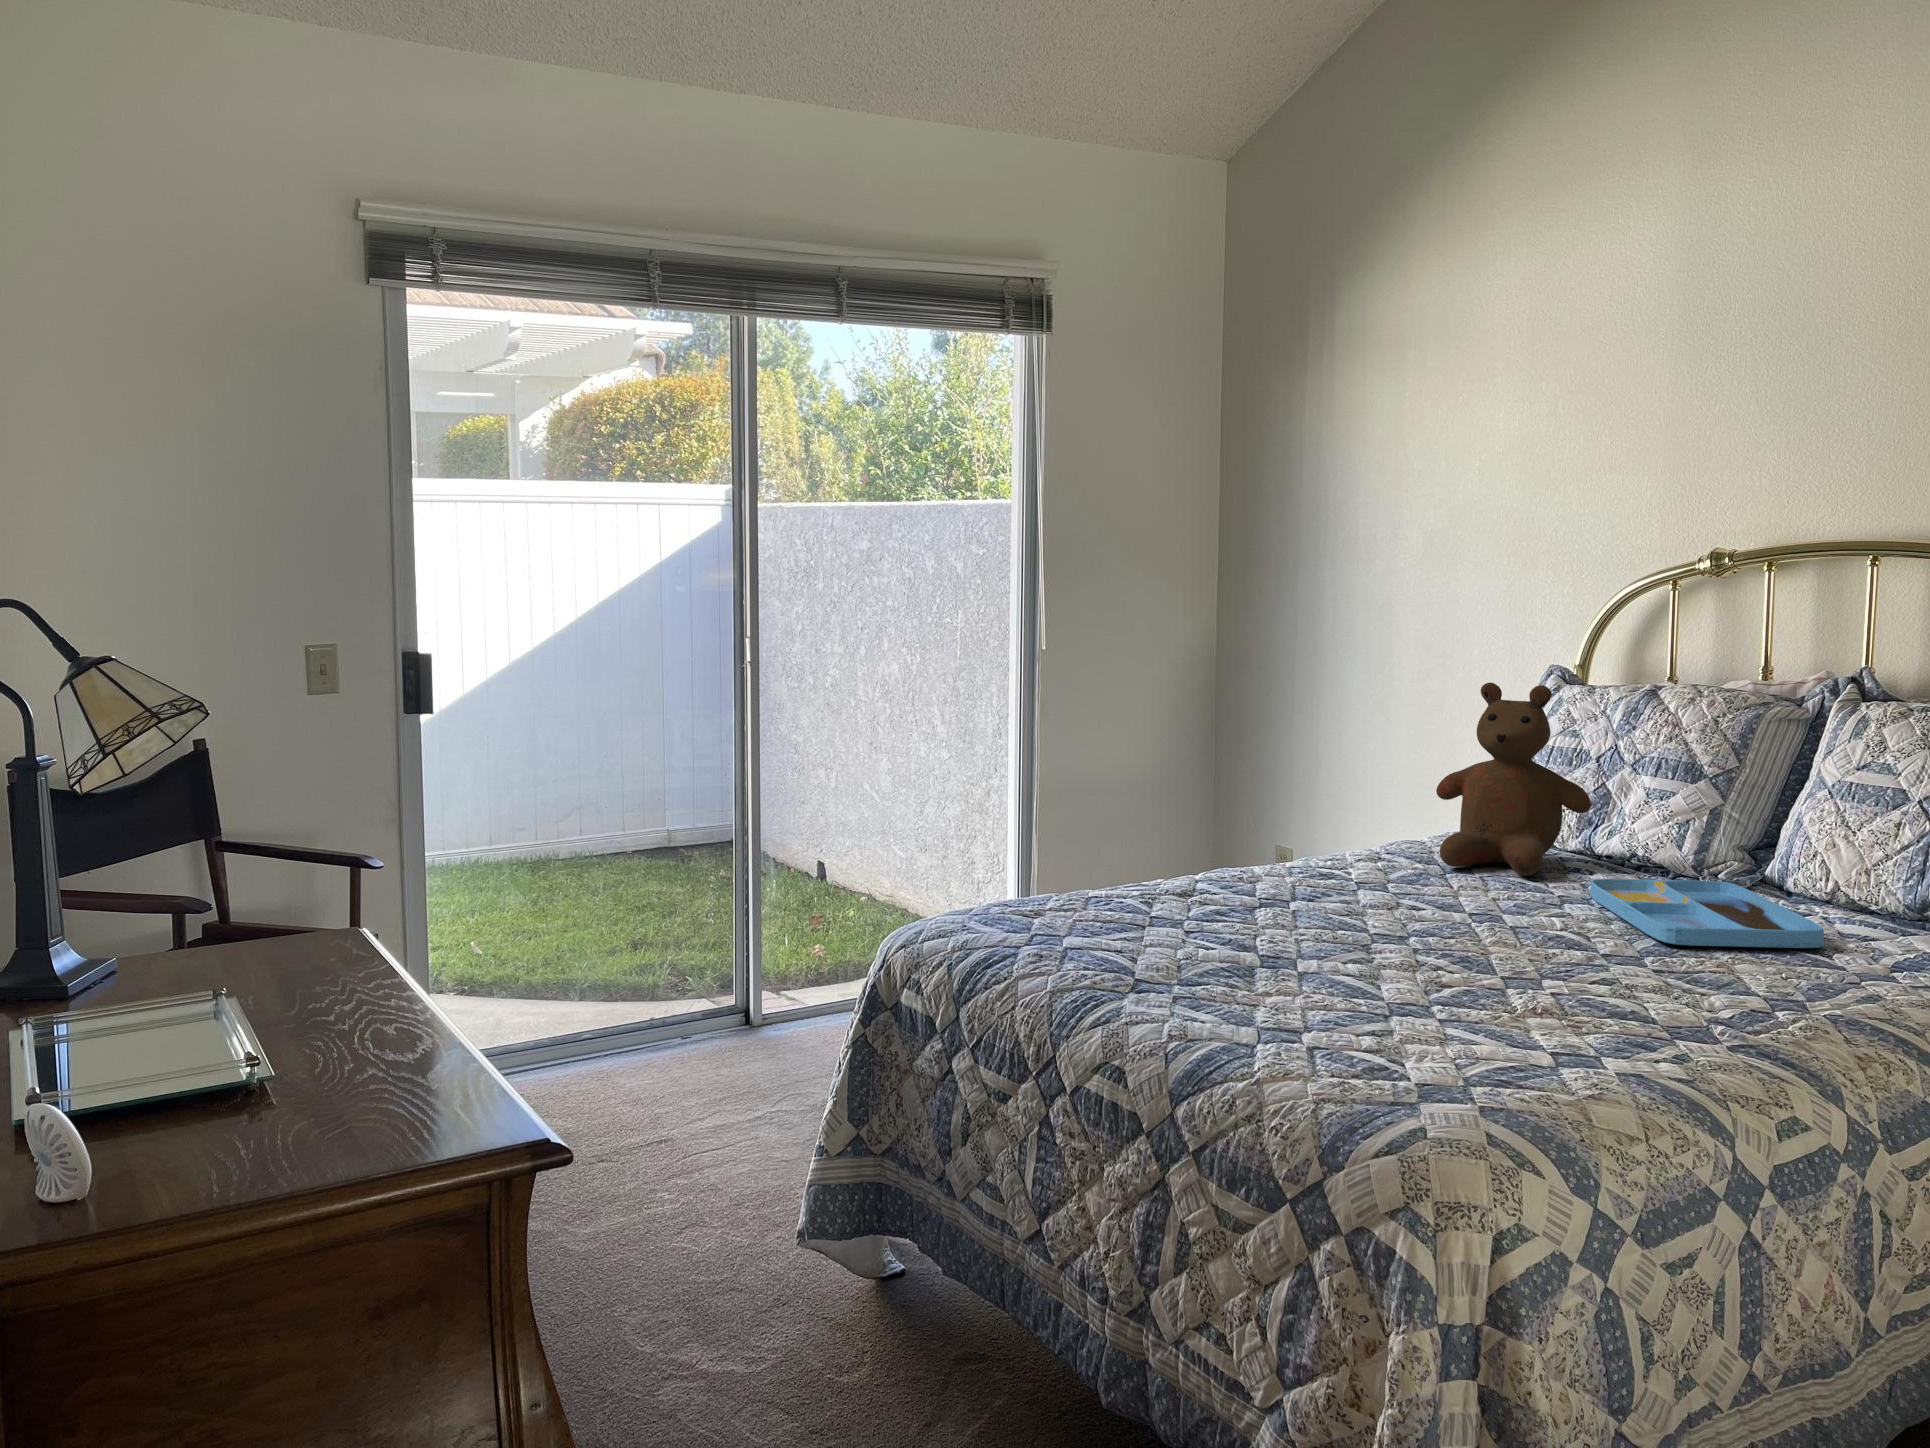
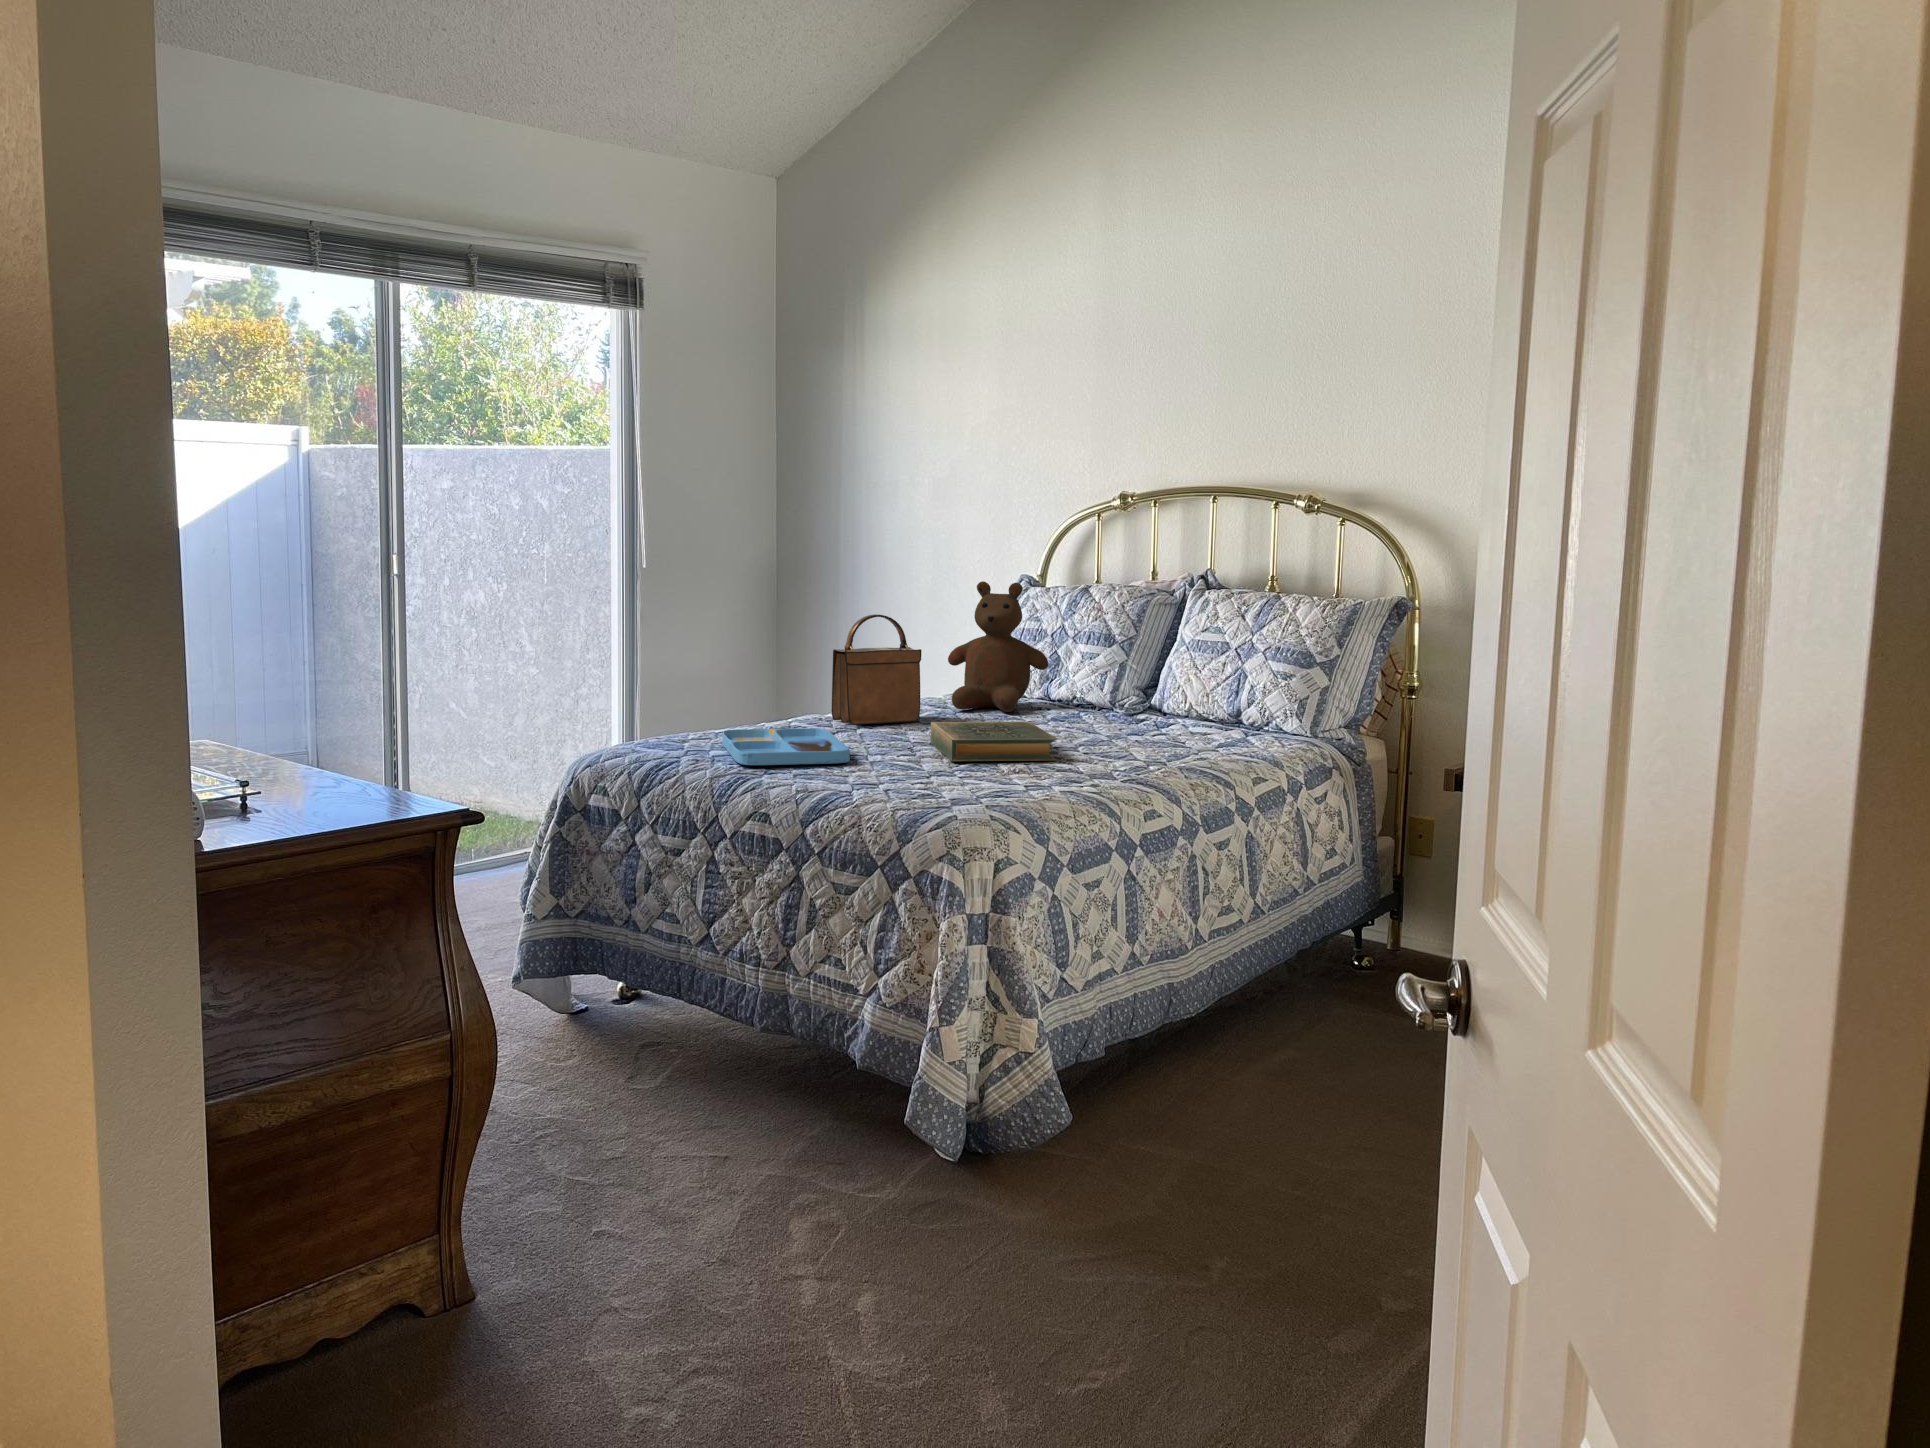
handbag: none [1260,734,1393,892] -> present [831,614,921,725]
tray: present [1590,879,1824,948] -> present [722,728,850,765]
hardback book: none [1400,905,1611,992] -> present [930,722,1058,761]

